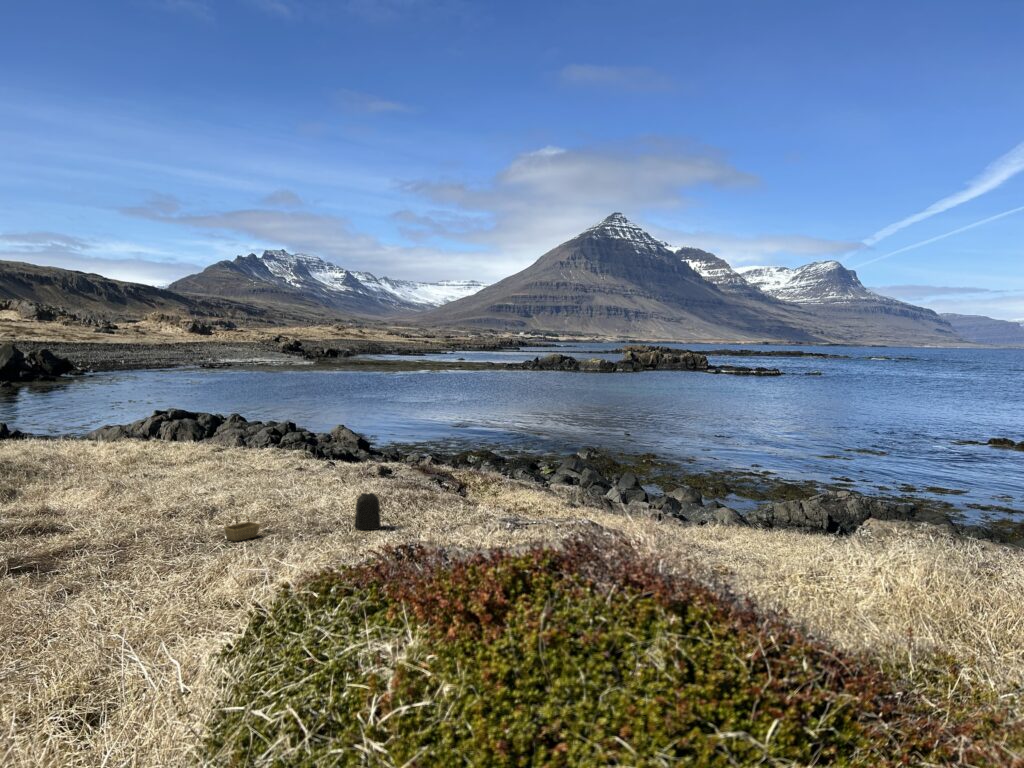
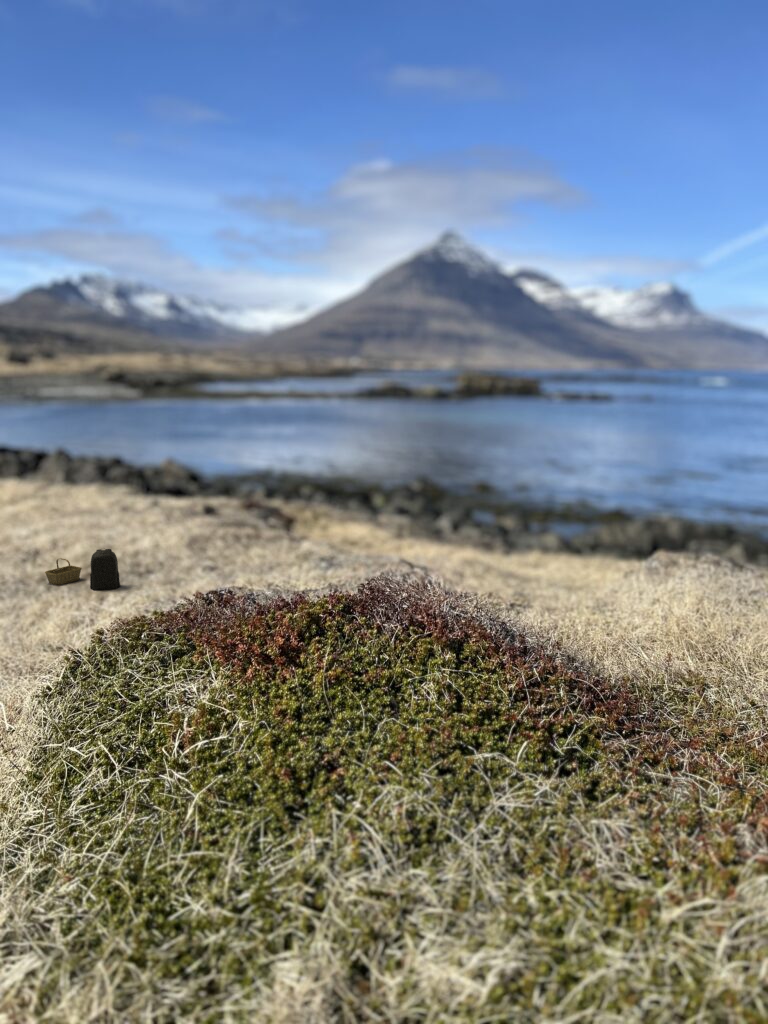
backpack: present [355,493,381,530] -> present [90,549,120,590]

